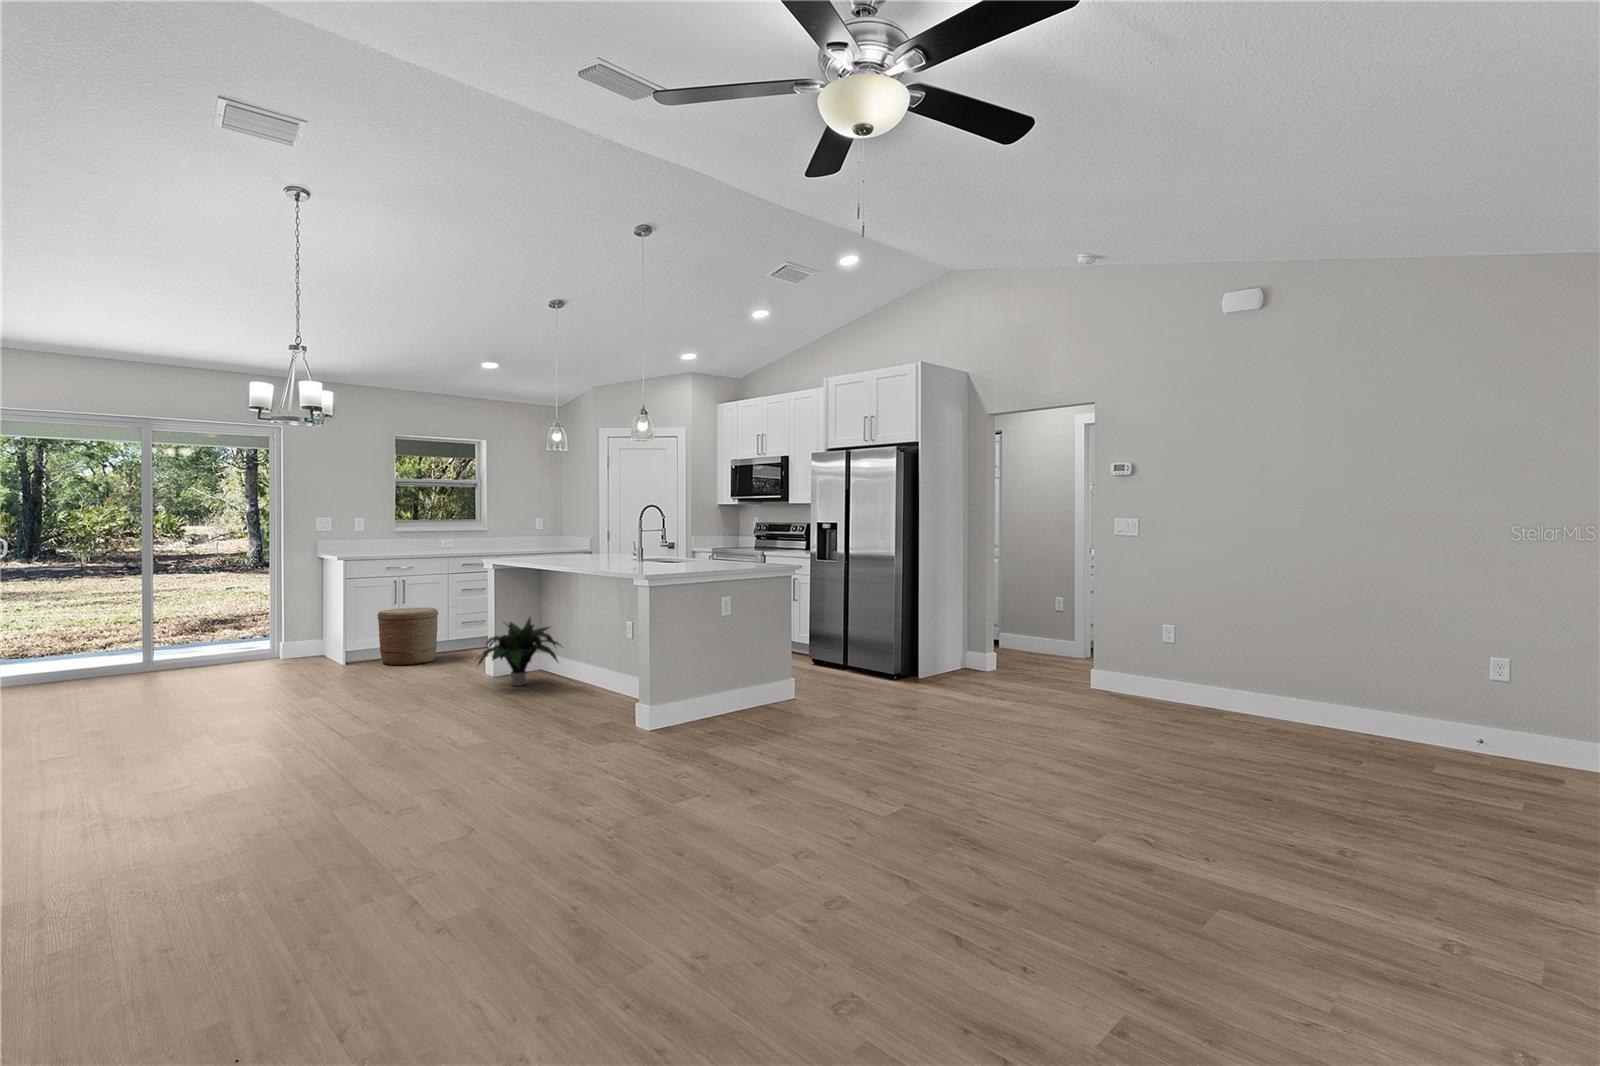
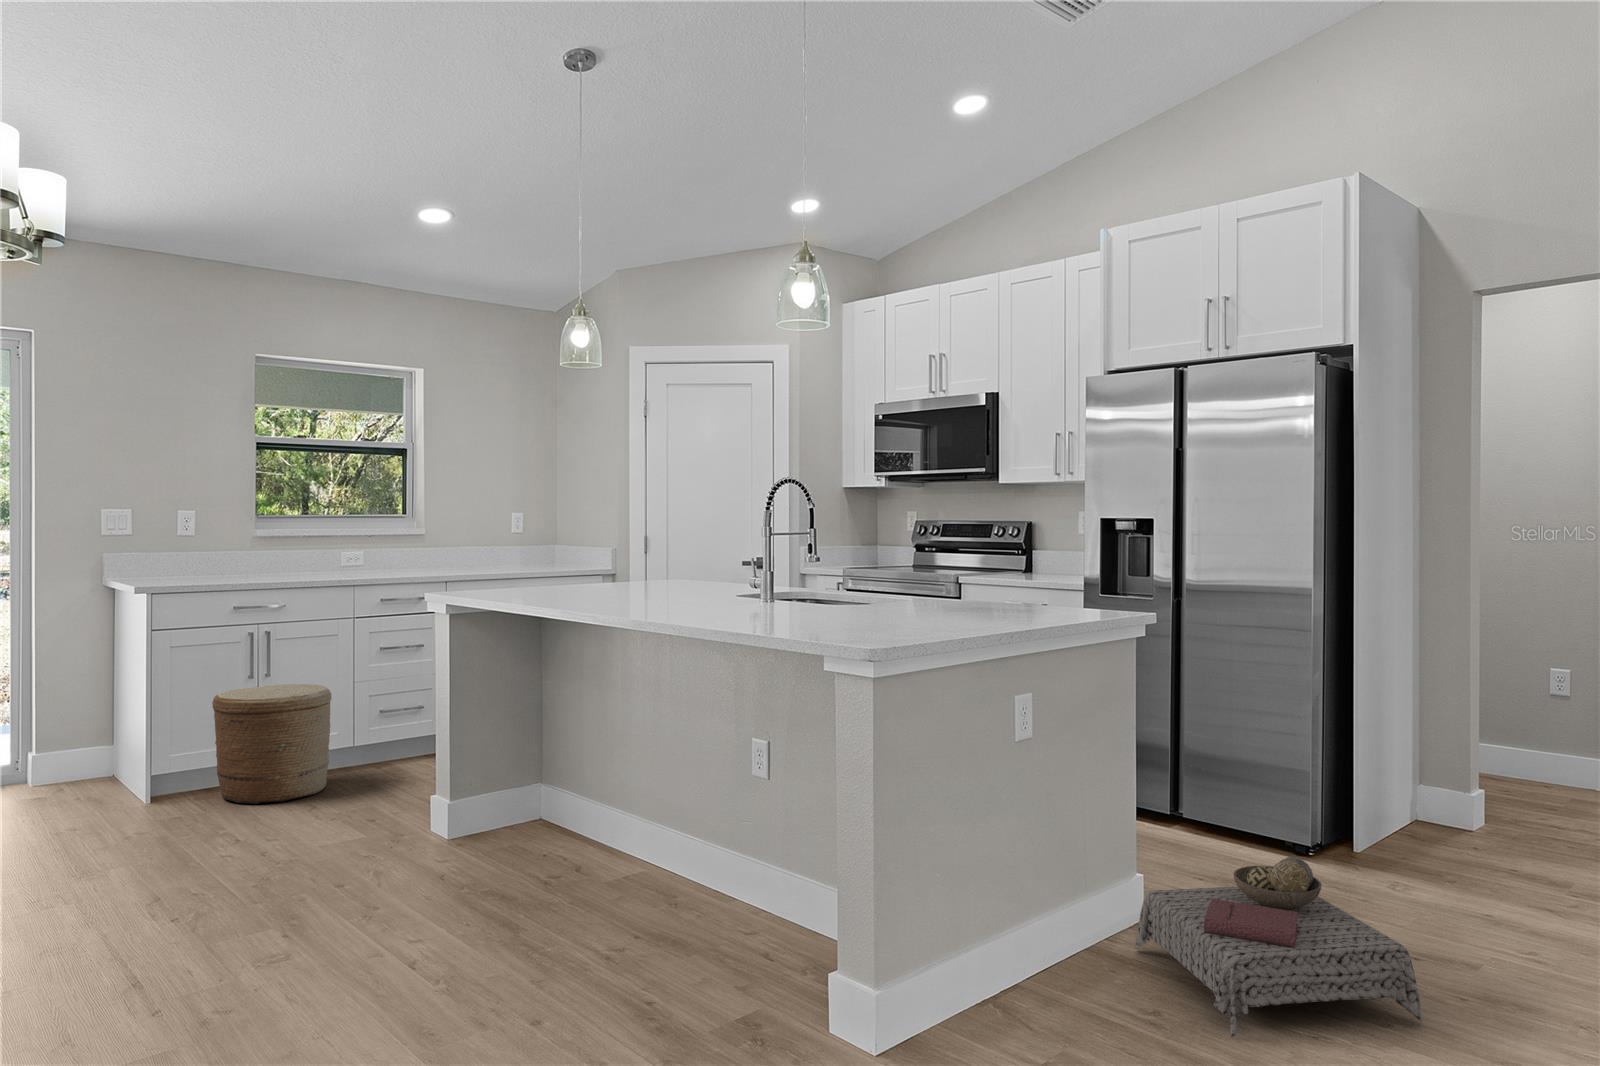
potted plant: present [478,618,560,686] -> none [405,715,599,868]
ottoman: none [782,666,873,729] -> present [1136,857,1422,1038]

